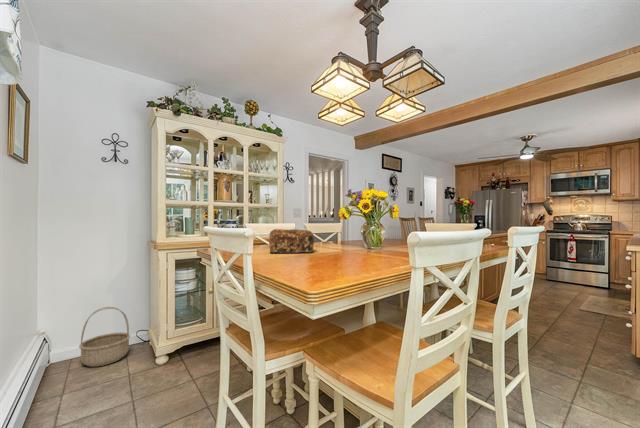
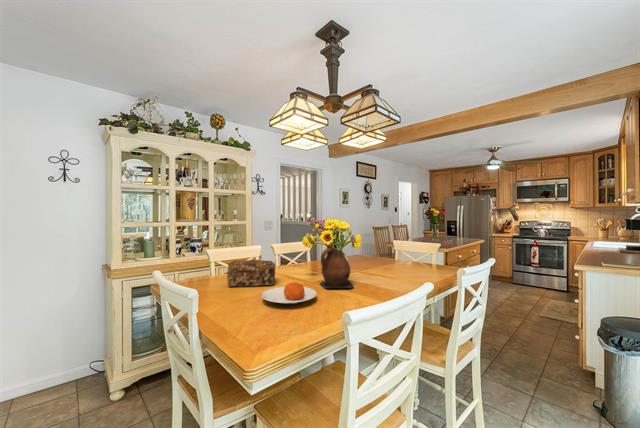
ceramic pitcher: none [357,213,392,255] -> present [320,245,353,288]
plate: none [306,244,359,262] -> present [262,282,317,304]
basket: present [79,307,130,367] -> none [23,340,84,406]

